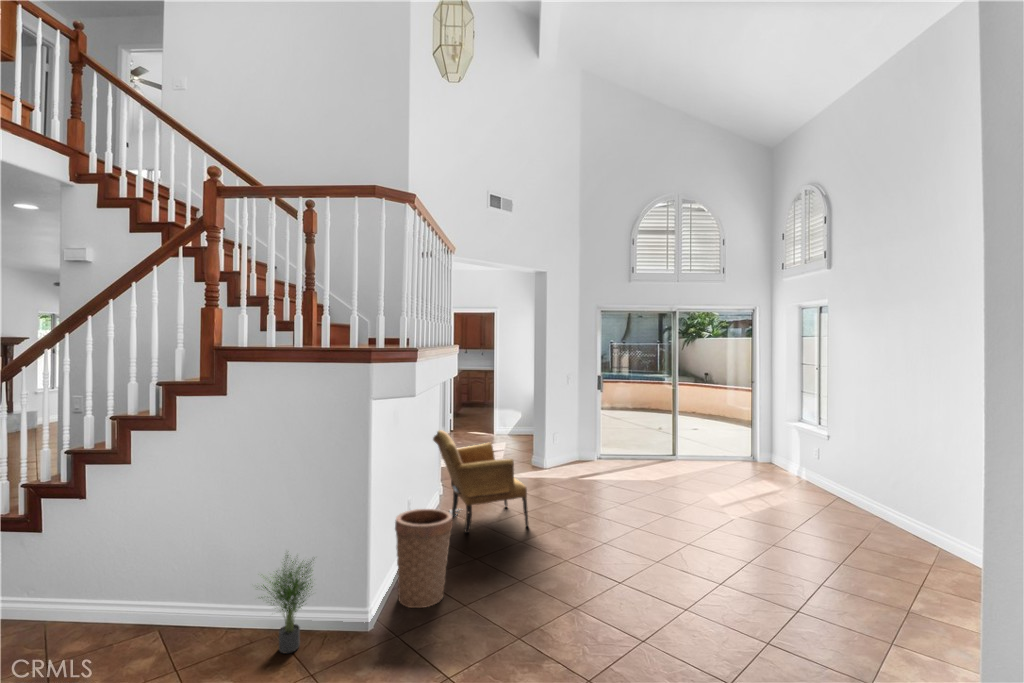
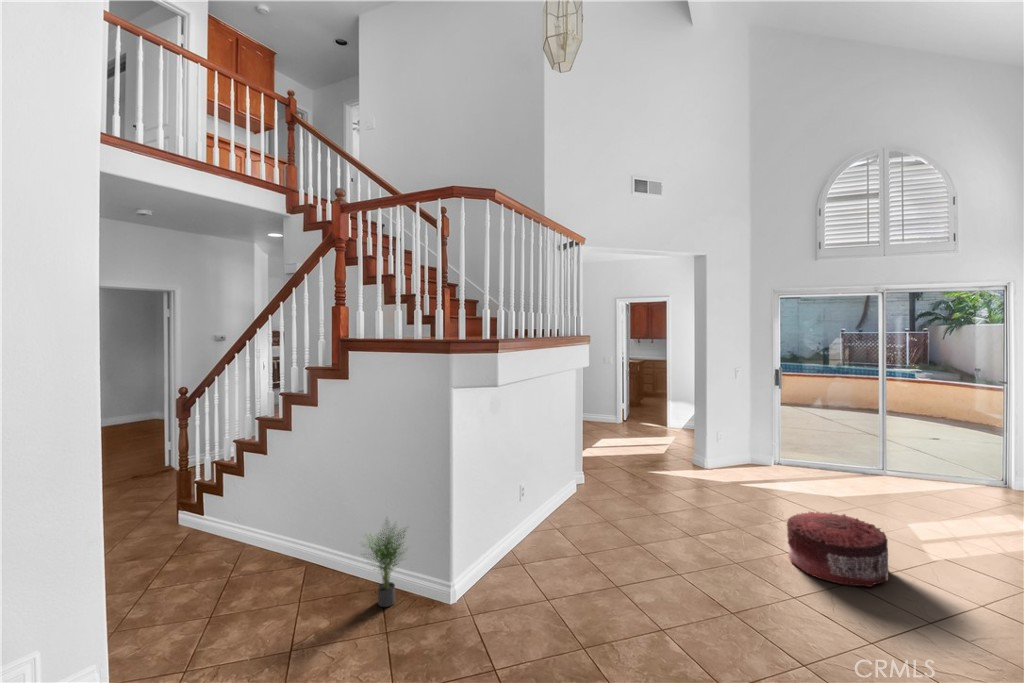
armchair: present [433,430,528,533] -> none [561,419,657,527]
pouf: none [639,493,711,548] -> present [787,511,889,587]
basket: present [395,509,453,608] -> none [490,495,546,592]

